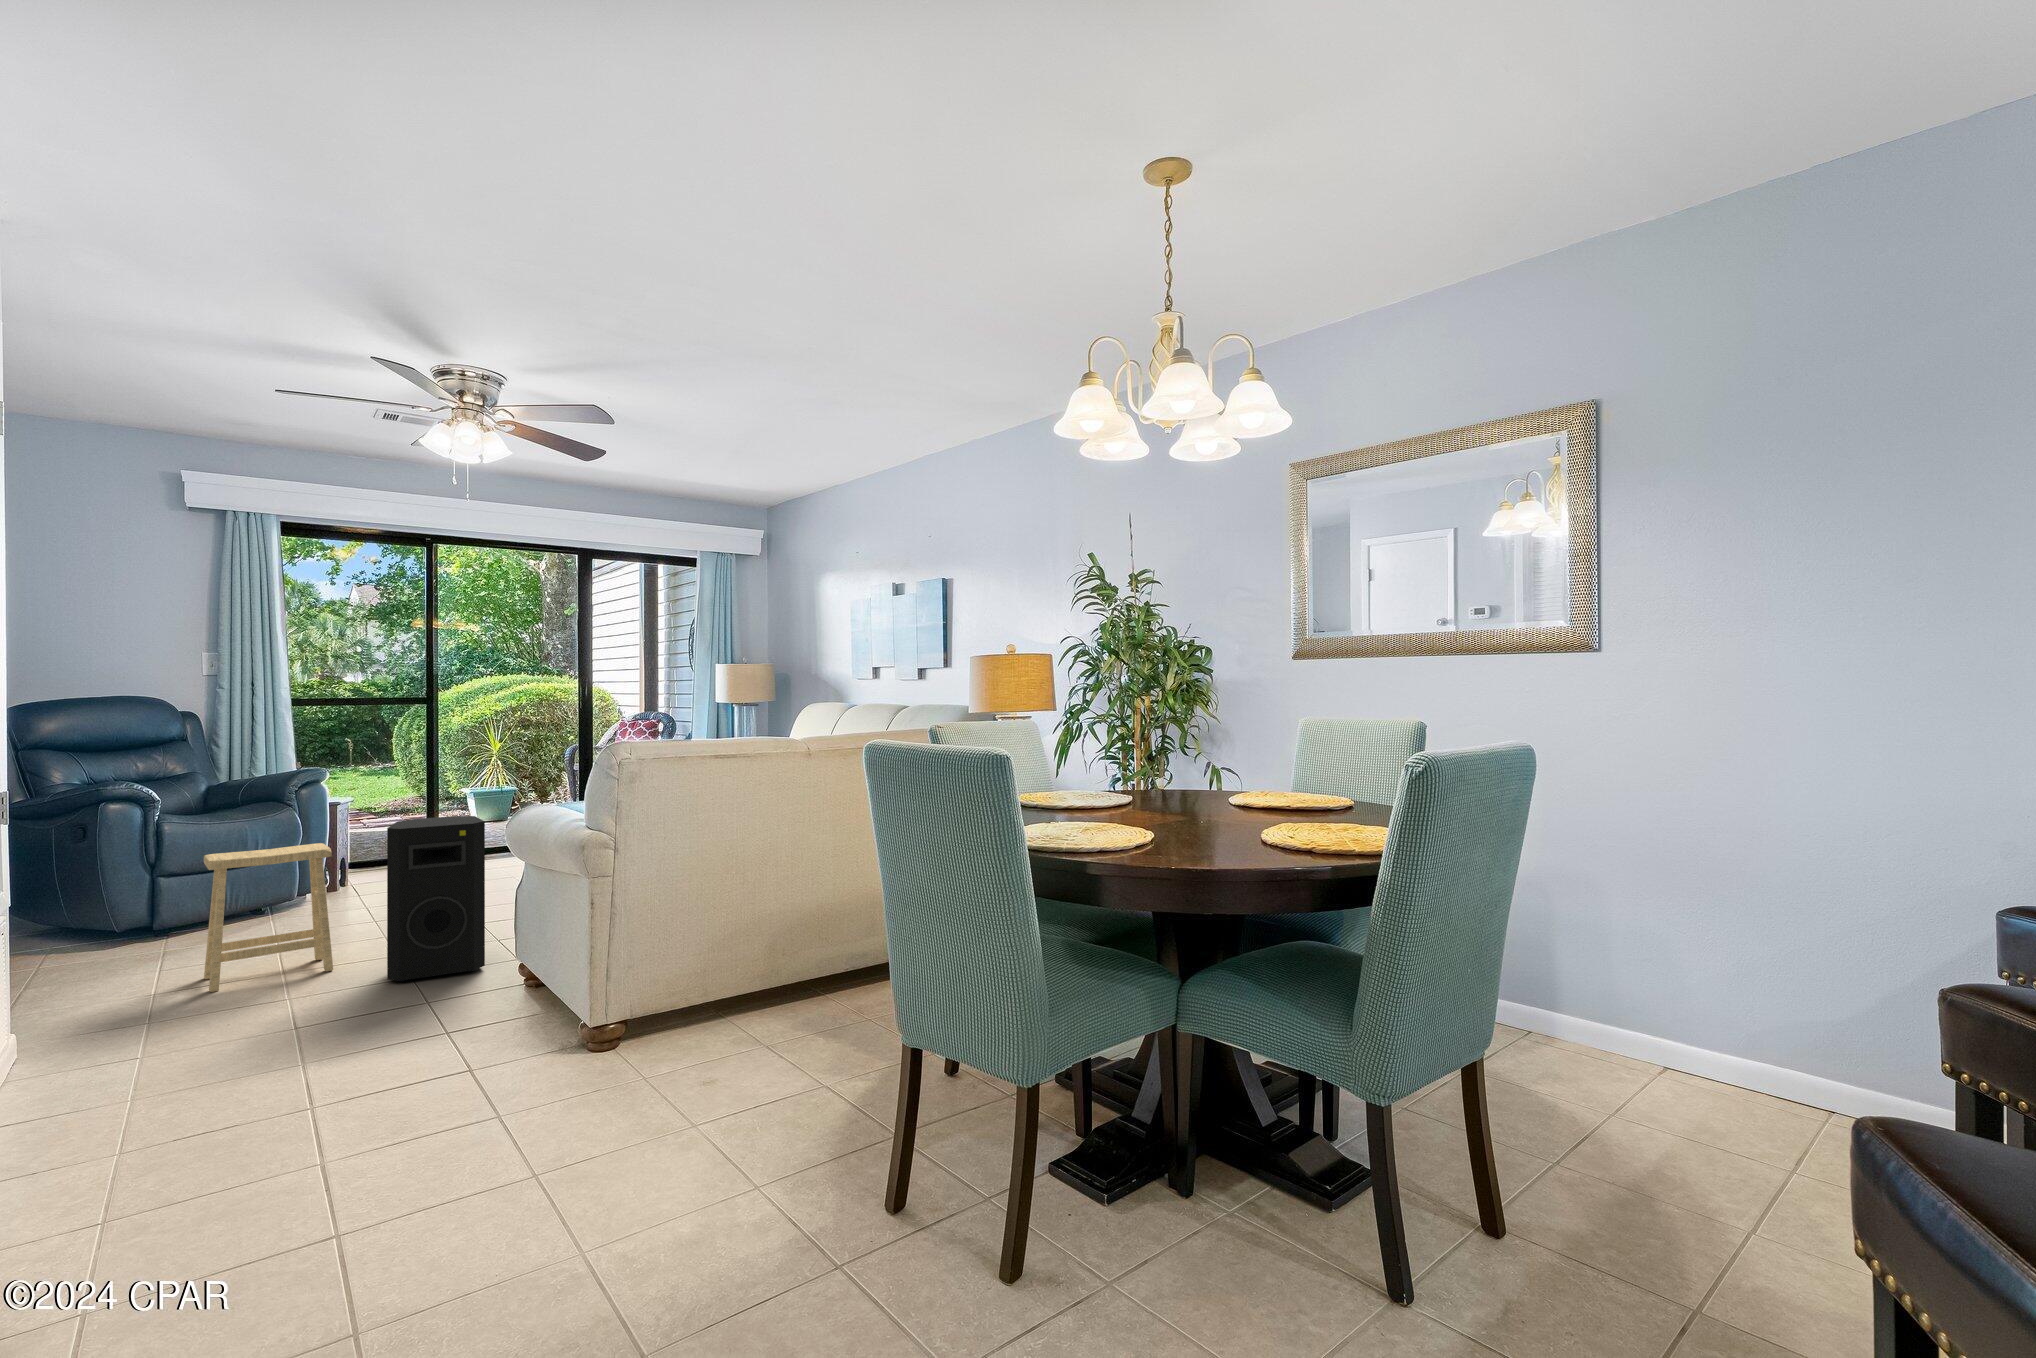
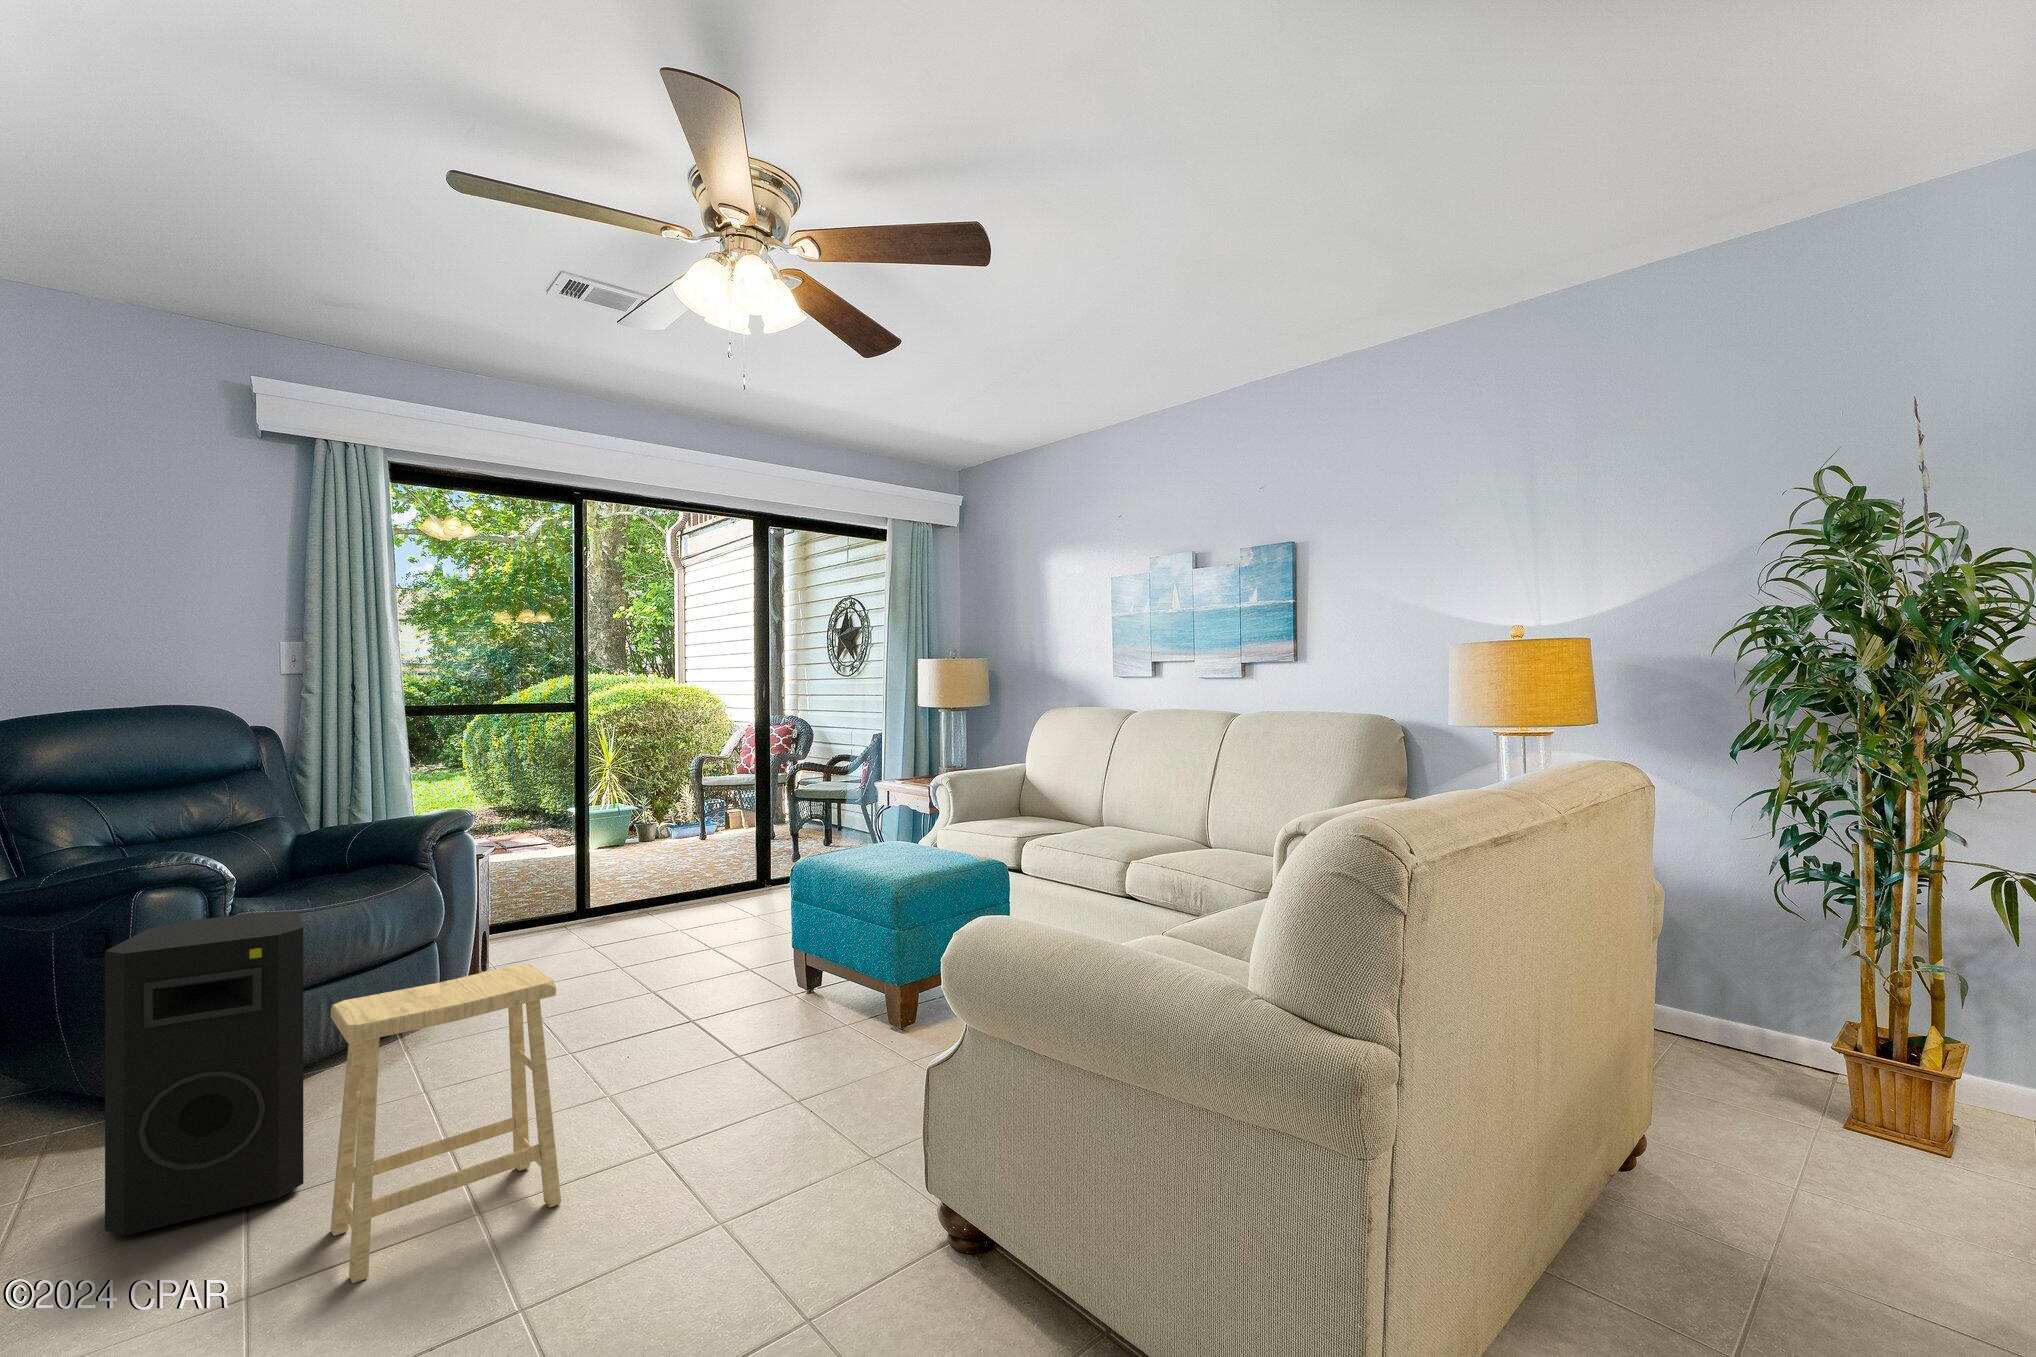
speaker: present [387,816,485,982] -> present [105,912,304,1236]

